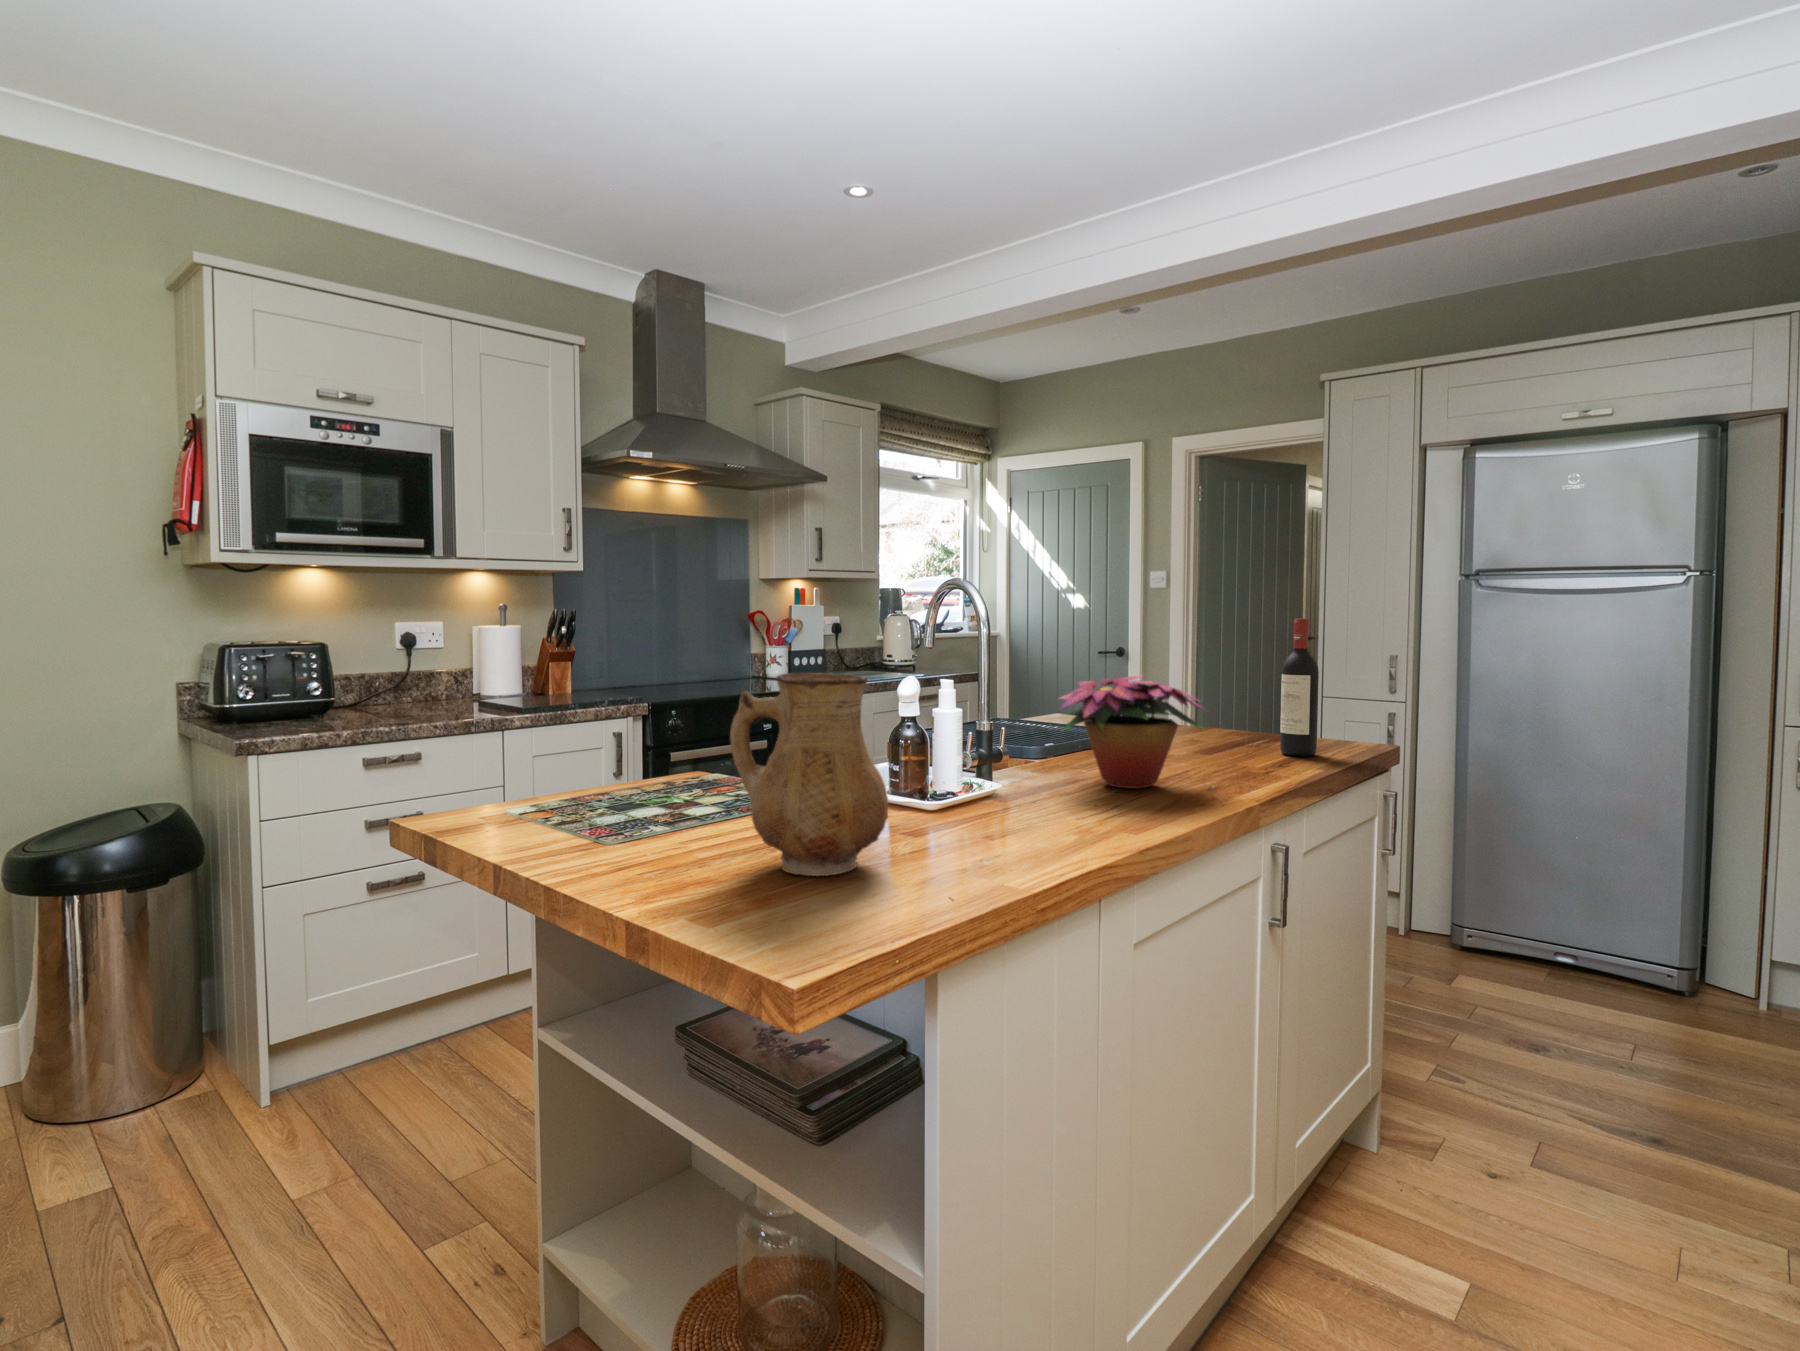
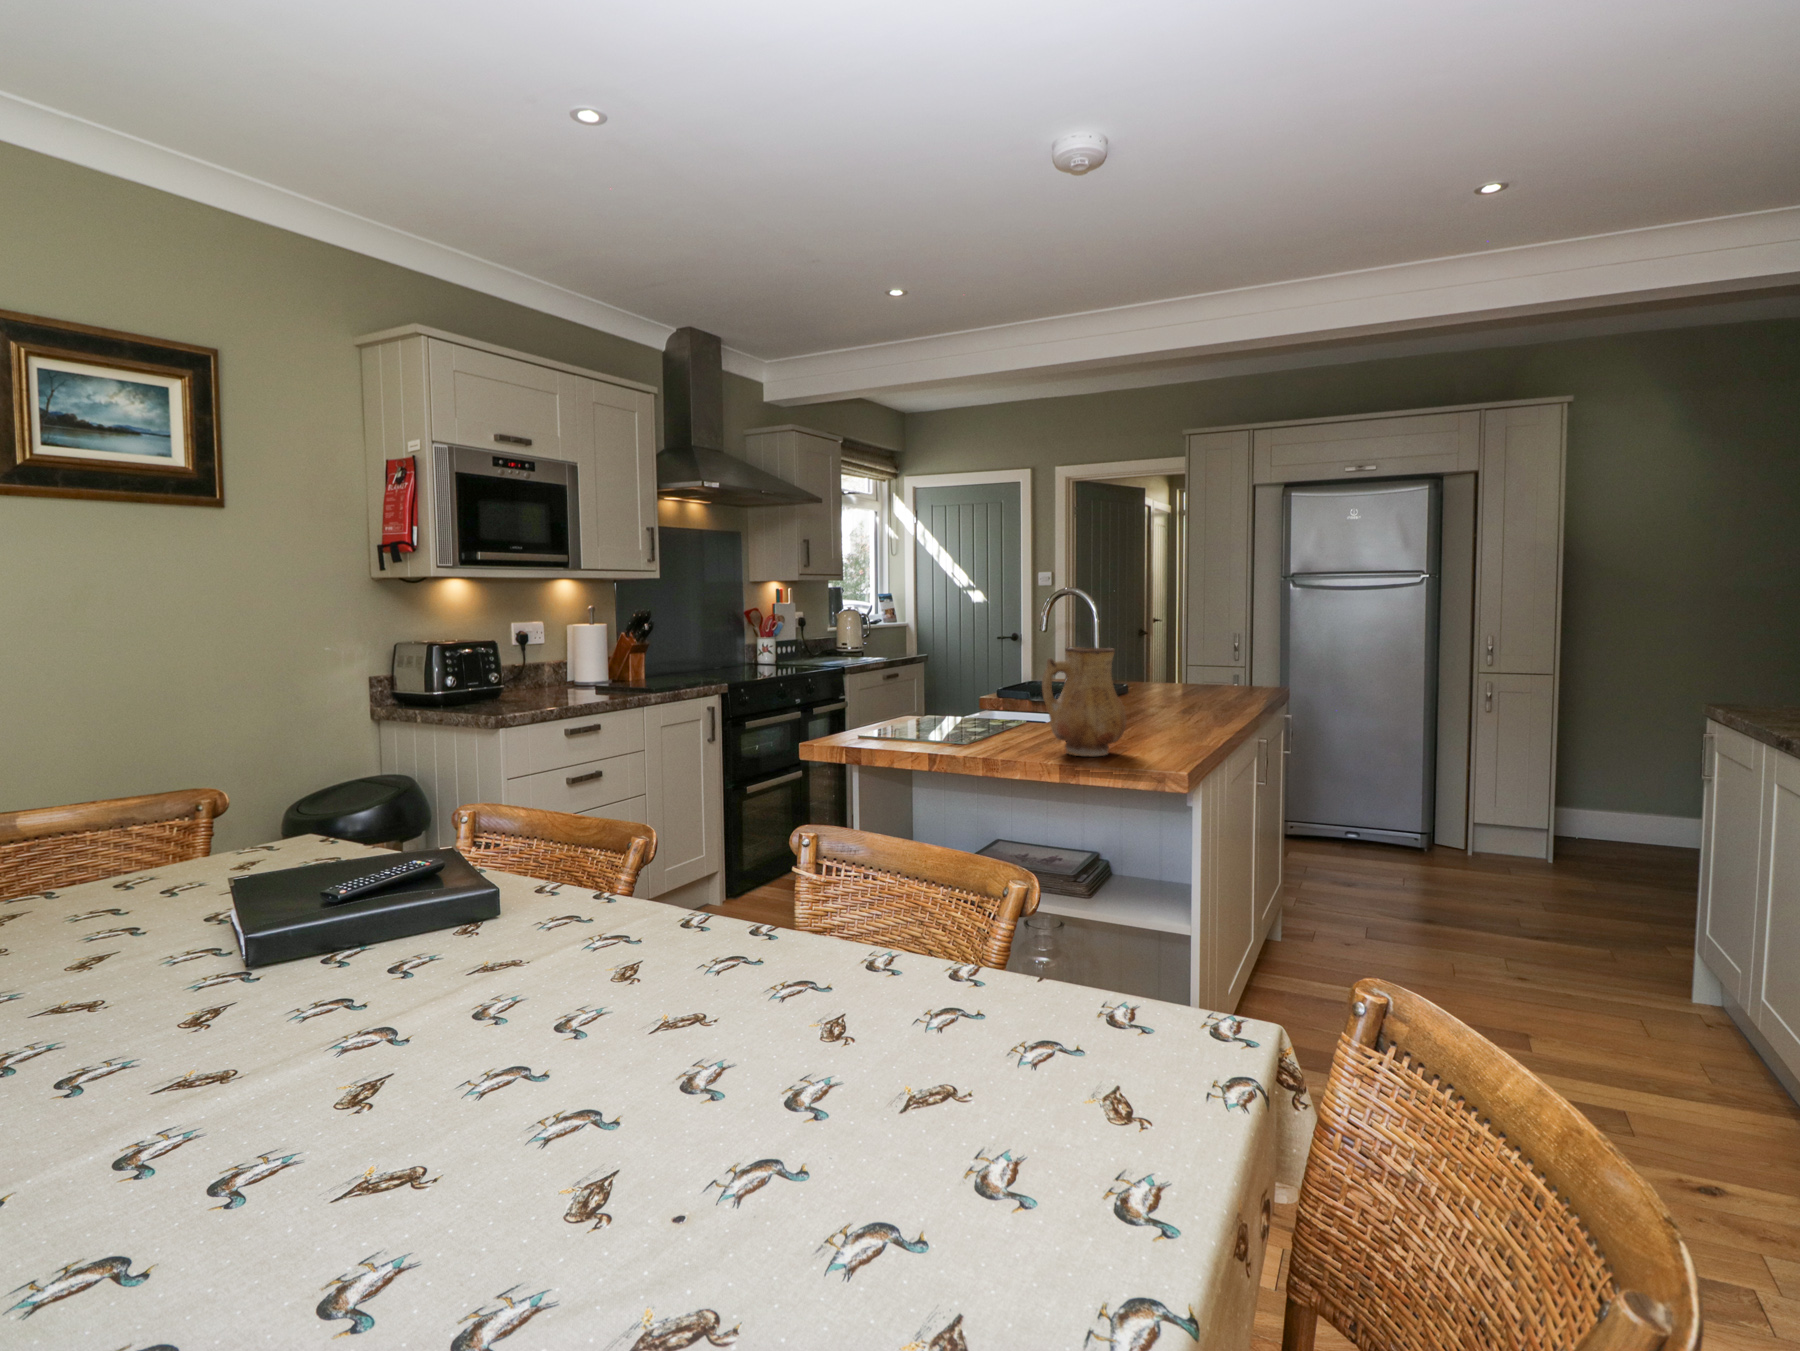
wine bottle: present [1280,618,1319,756] -> none [1229,610,1252,697]
flower arrangement: present [1060,676,1208,789] -> none [1125,646,1228,716]

